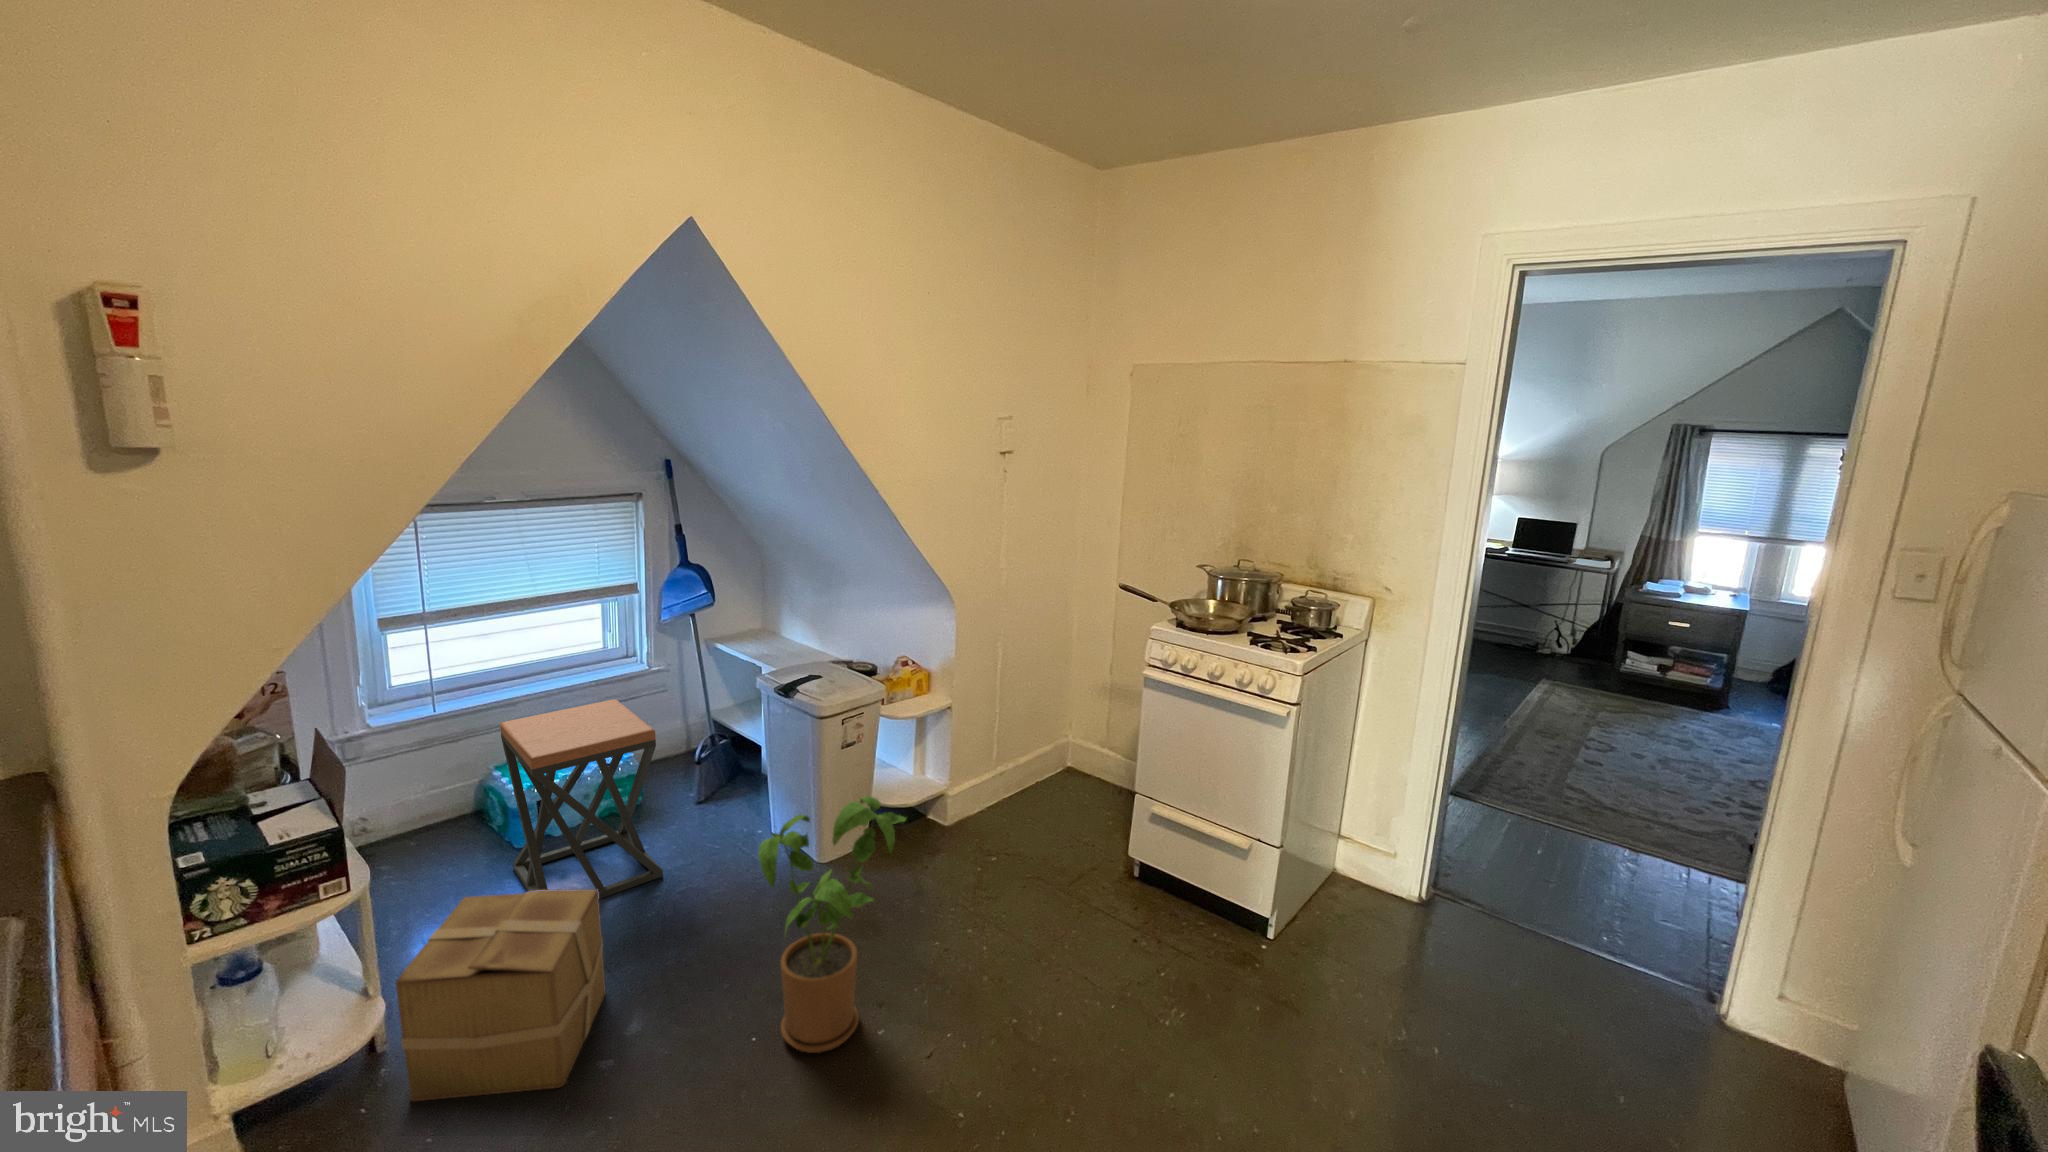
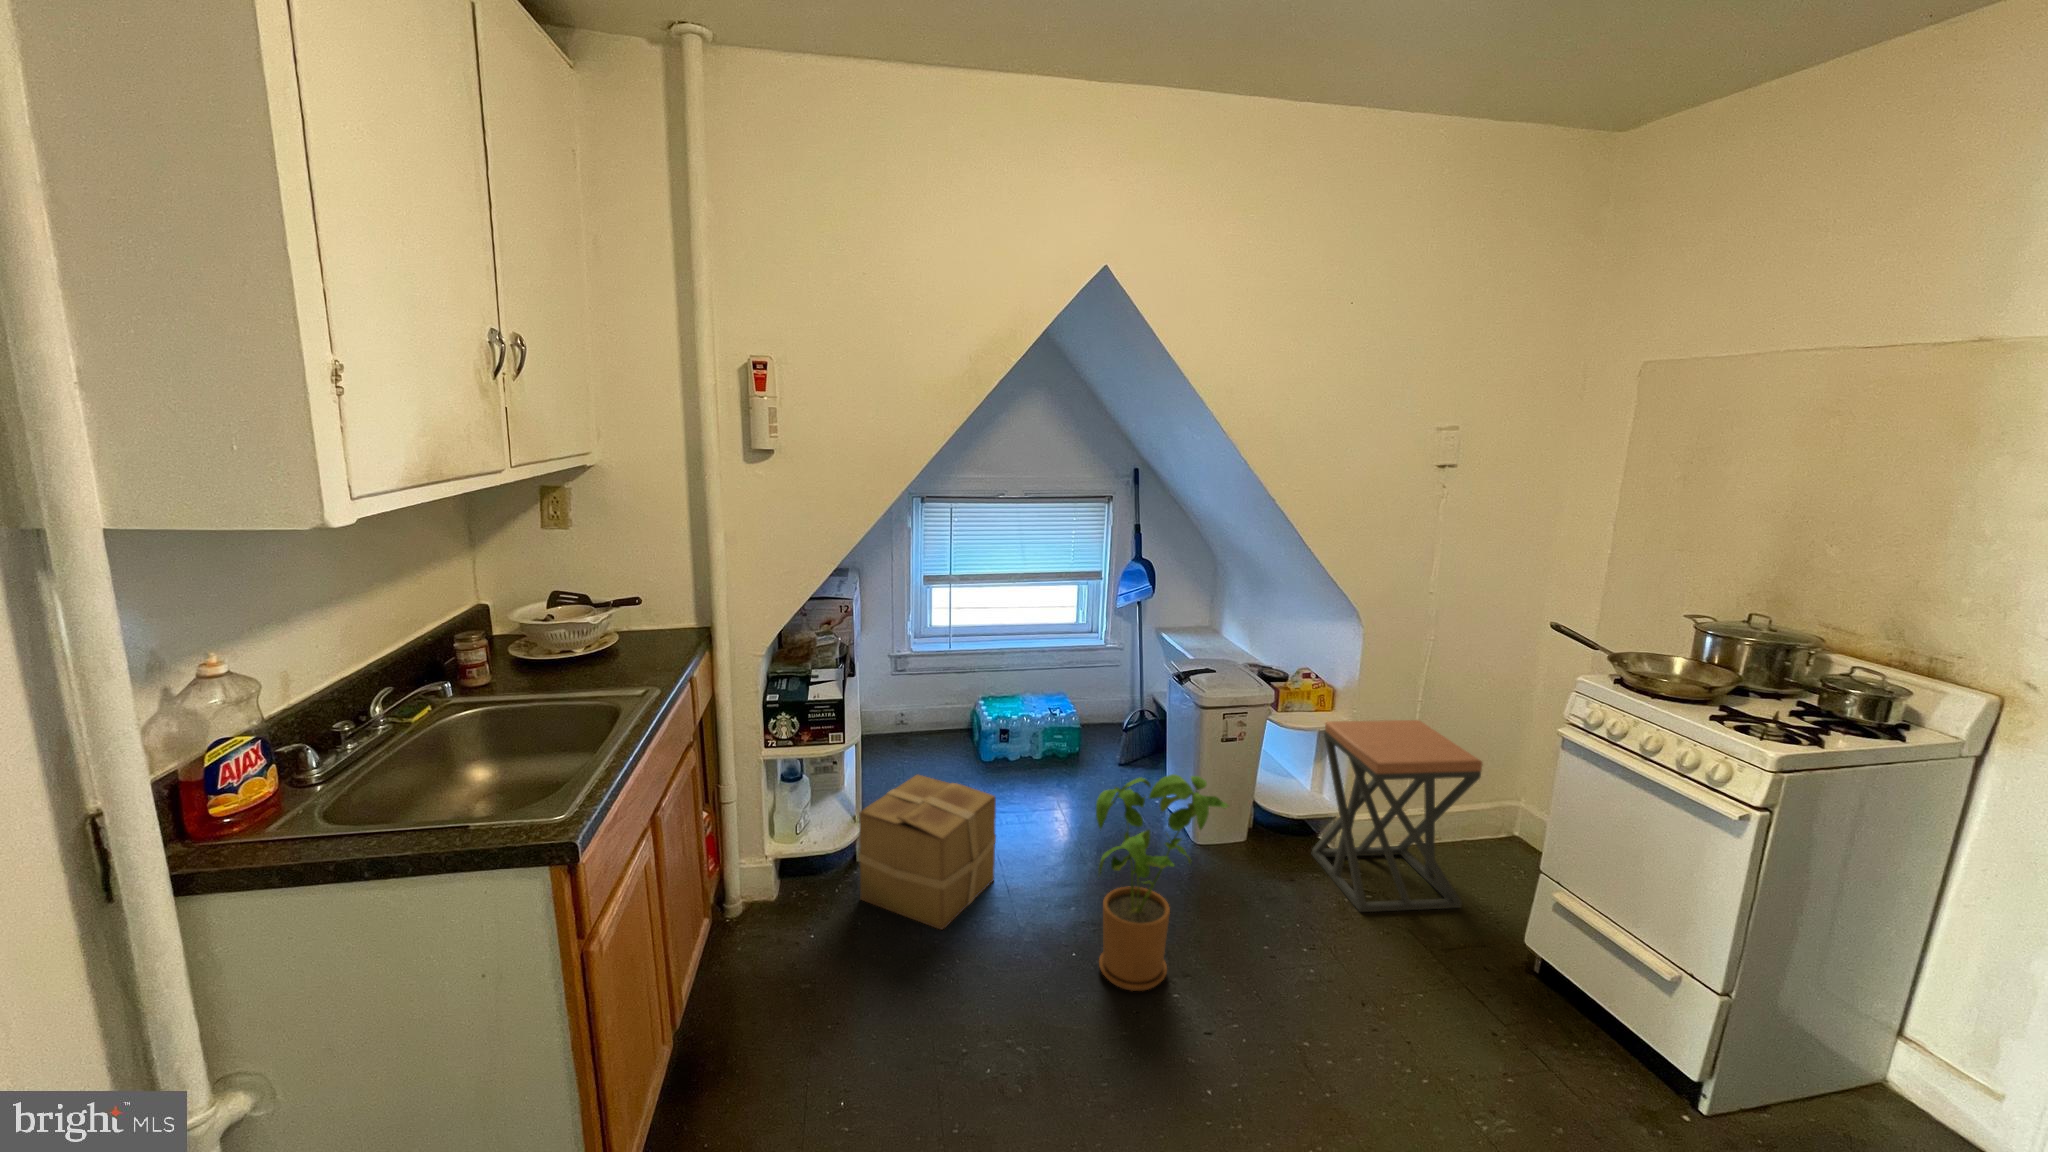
stool: present [500,699,663,899] -> present [1312,720,1483,912]

